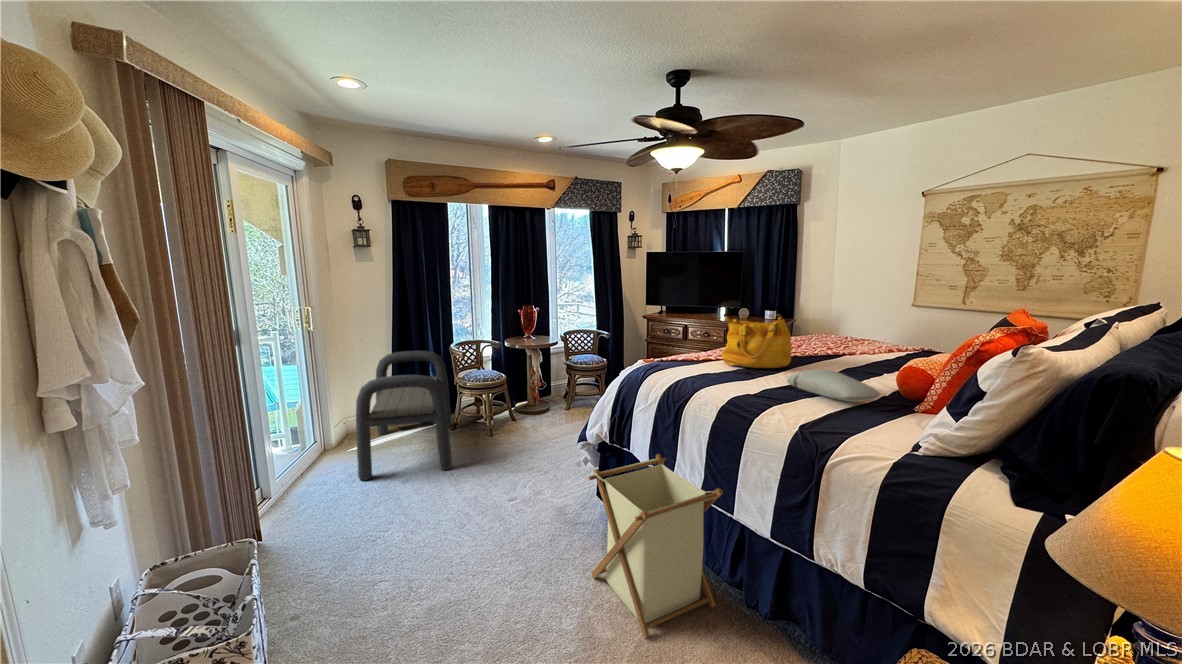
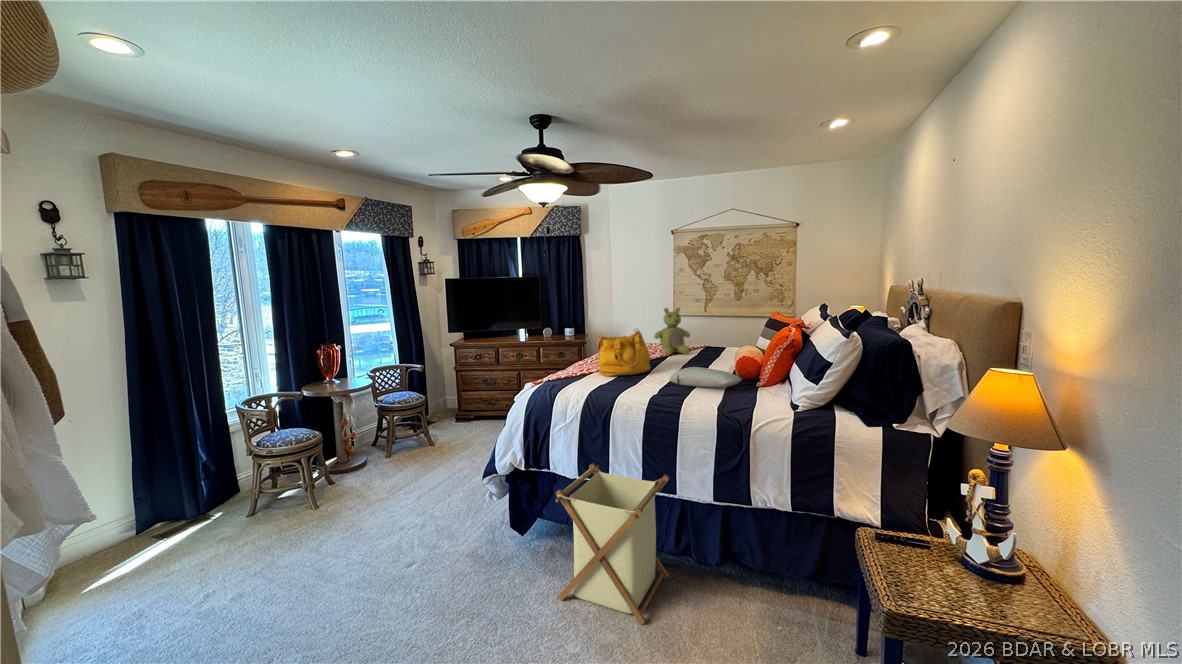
stuffed bear: none [838,293,894,355] -> present [654,307,690,355]
bench: present [356,351,452,480] -> none [107,420,294,624]

